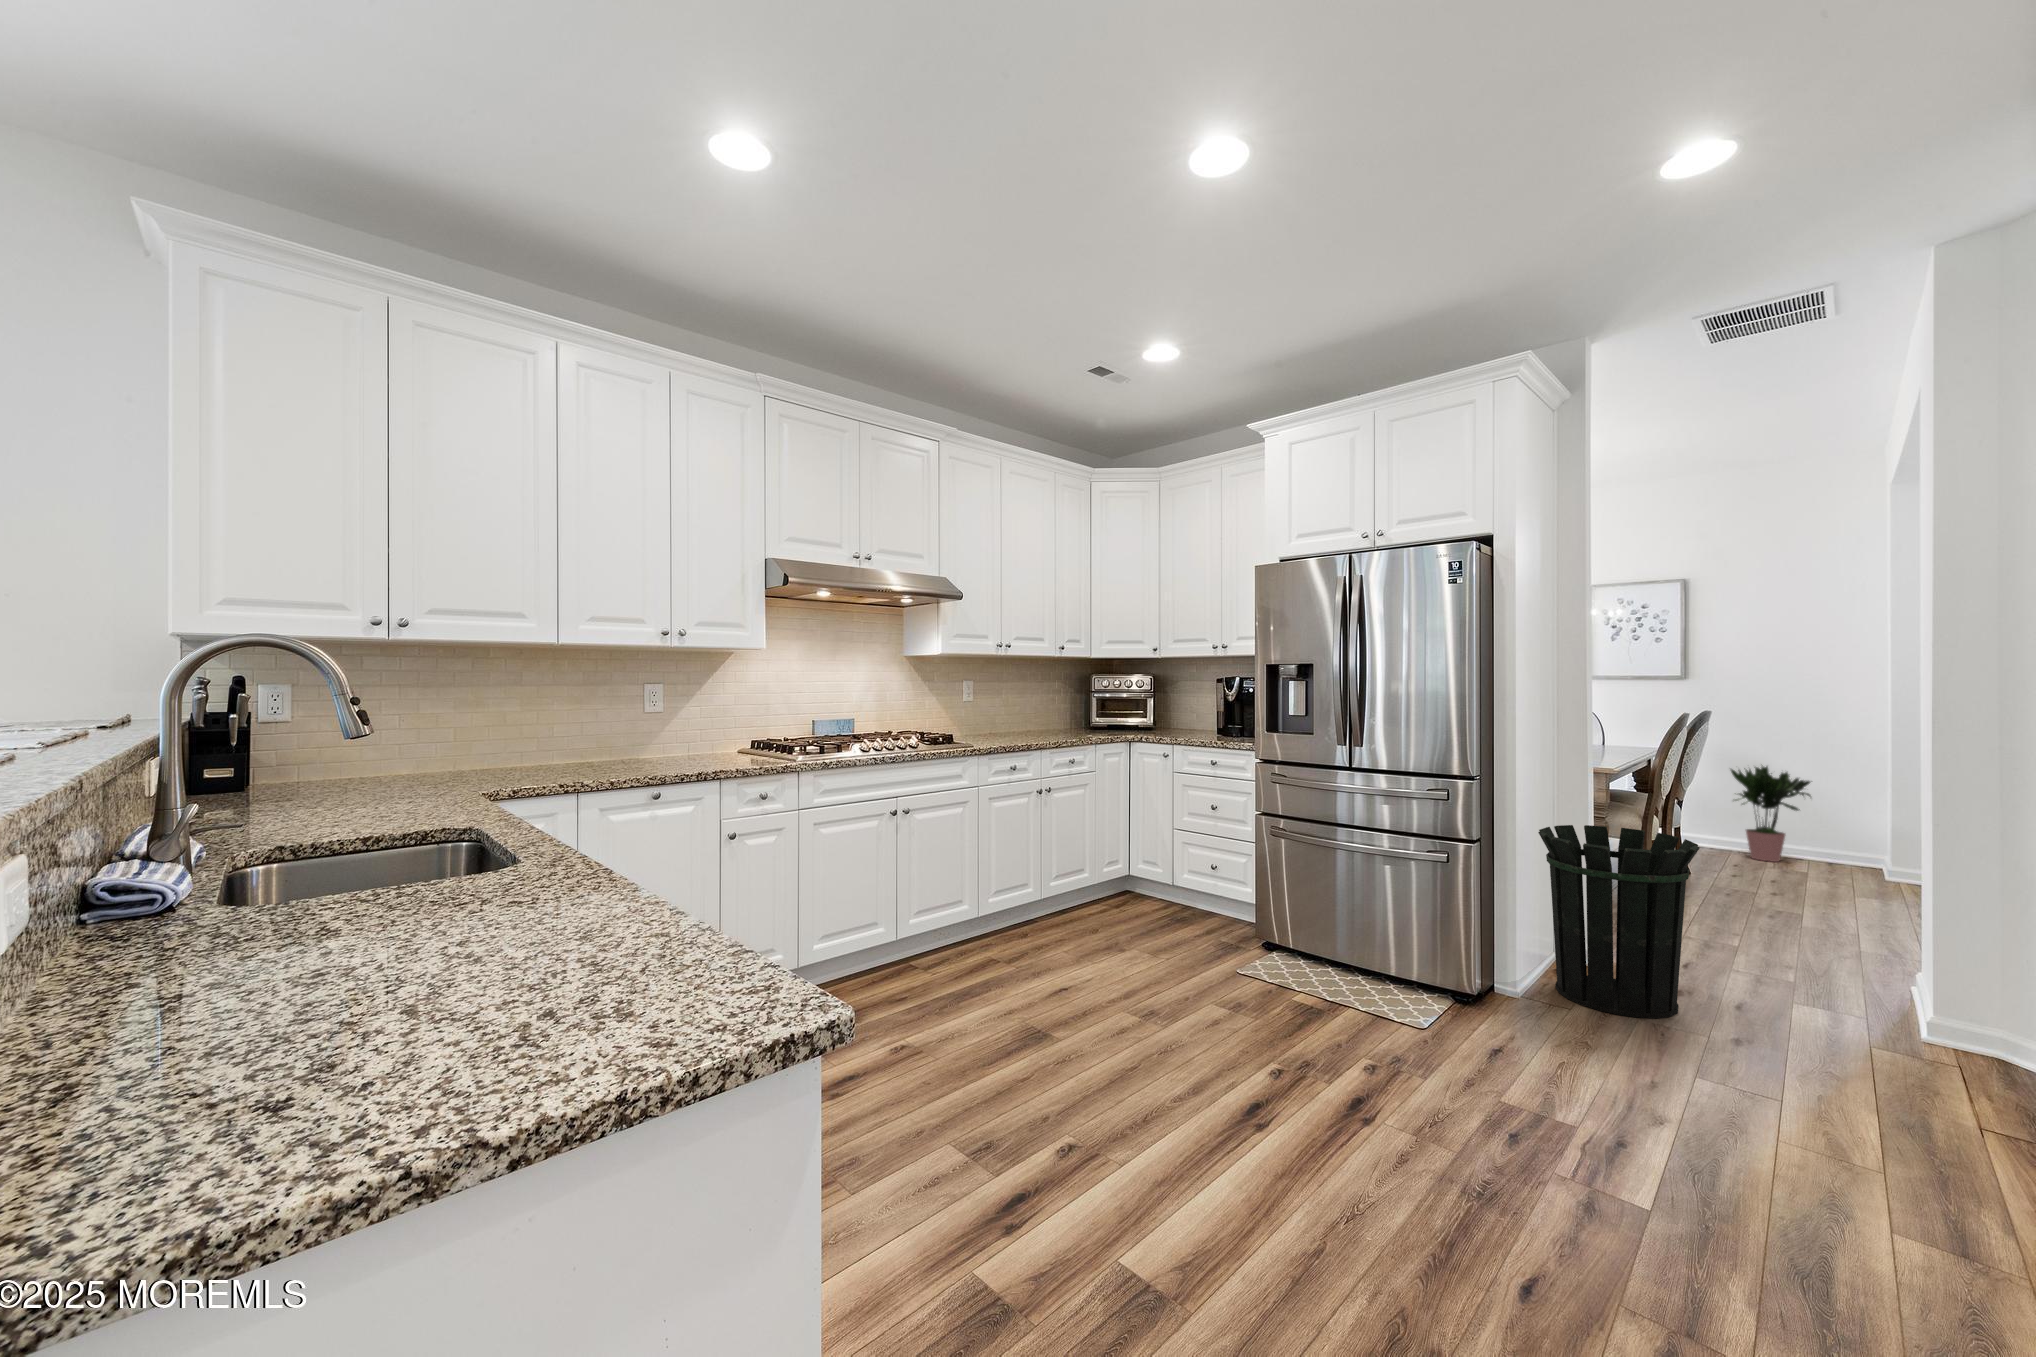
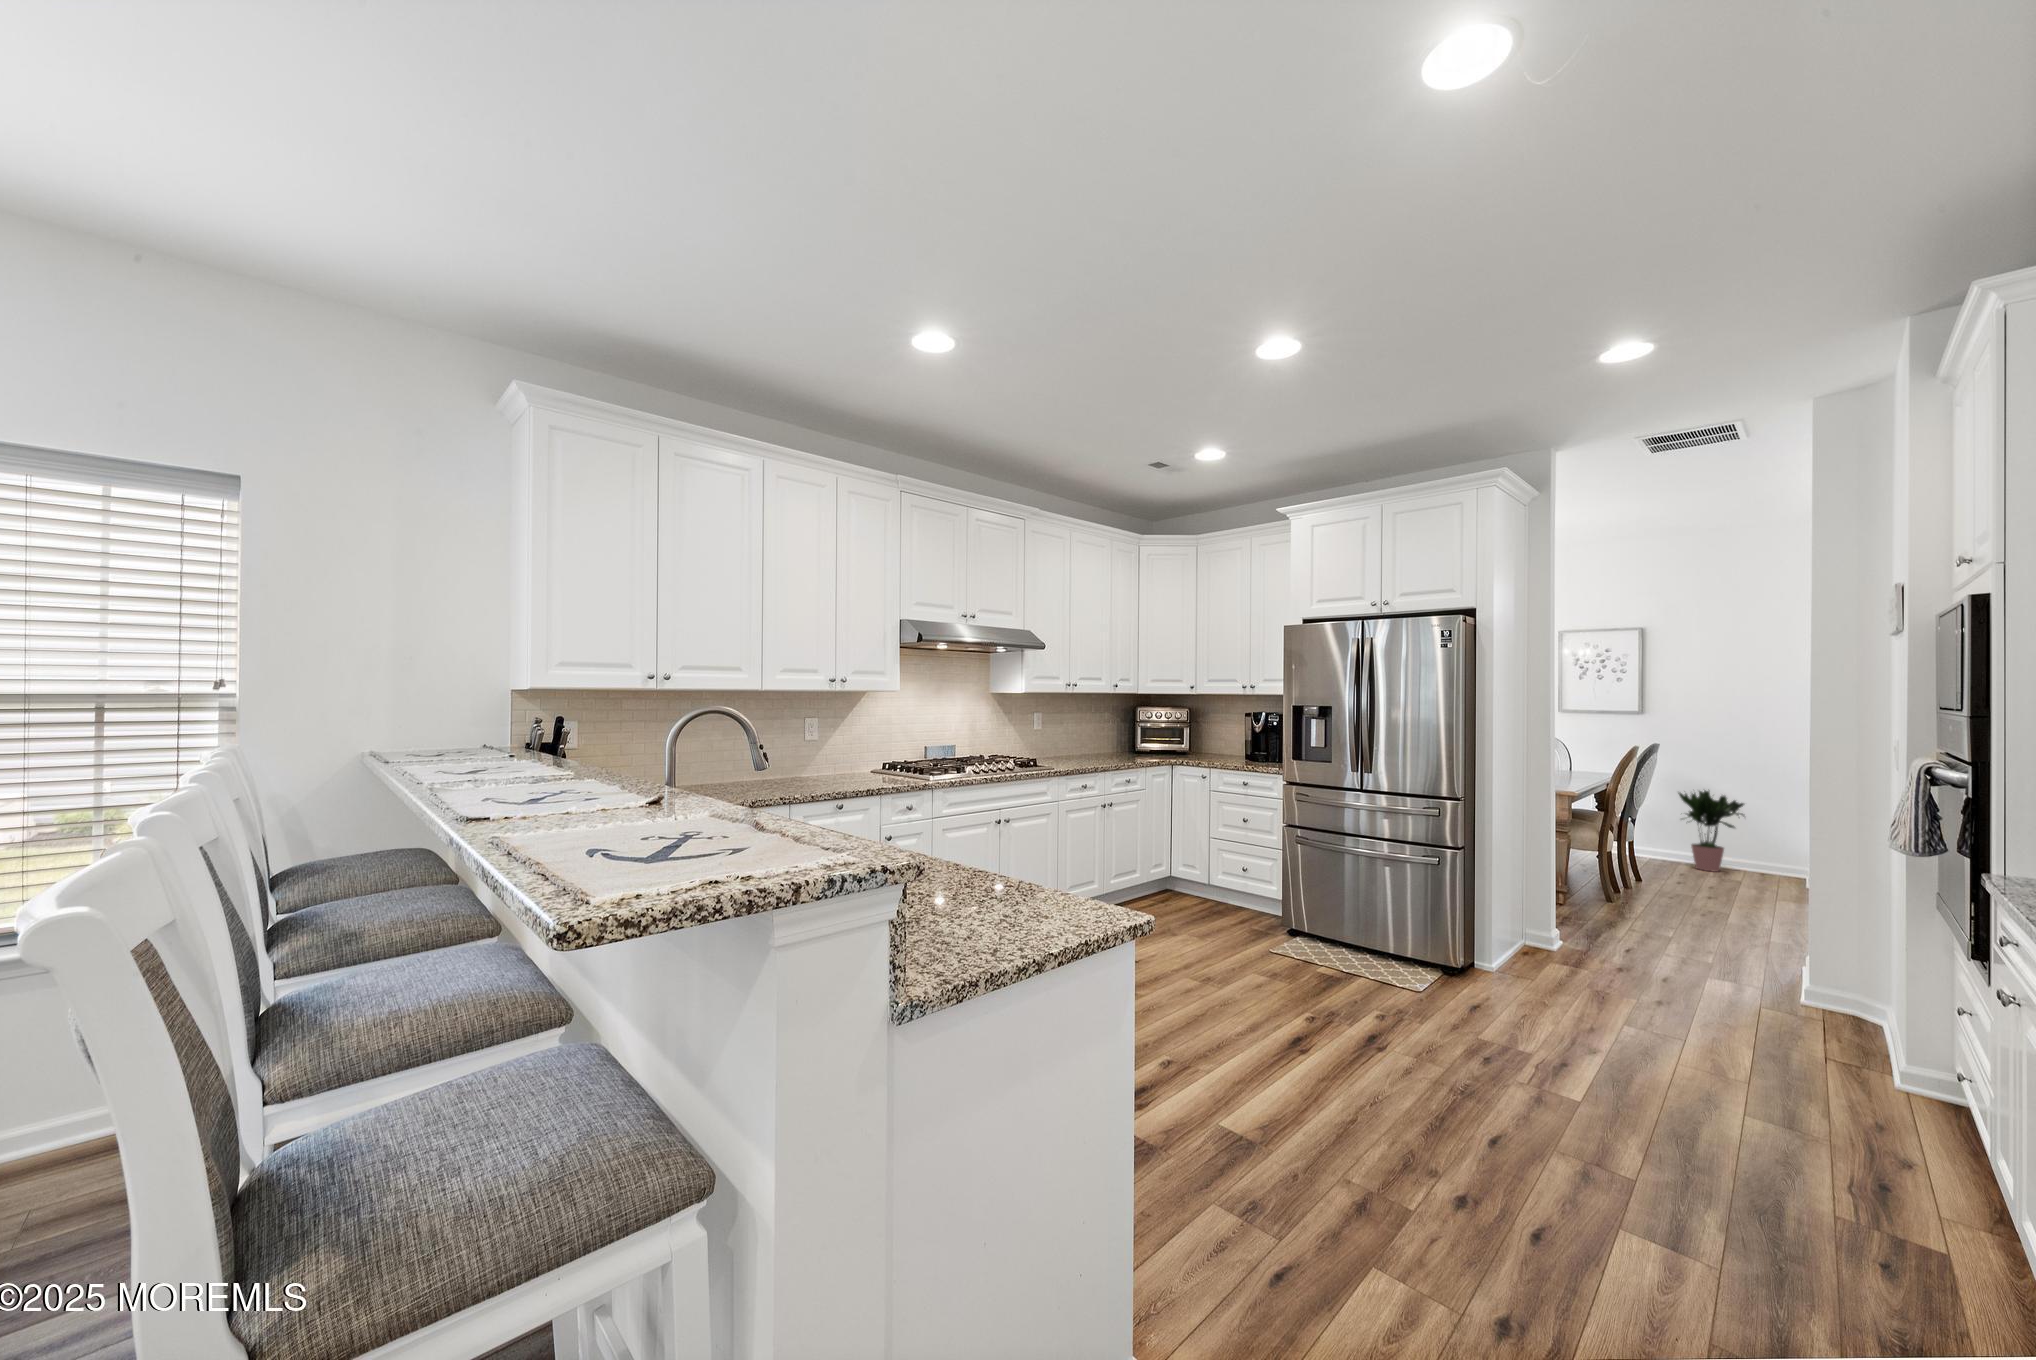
waste bin: present [1538,825,1700,1018] -> none [1509,837,1633,987]

